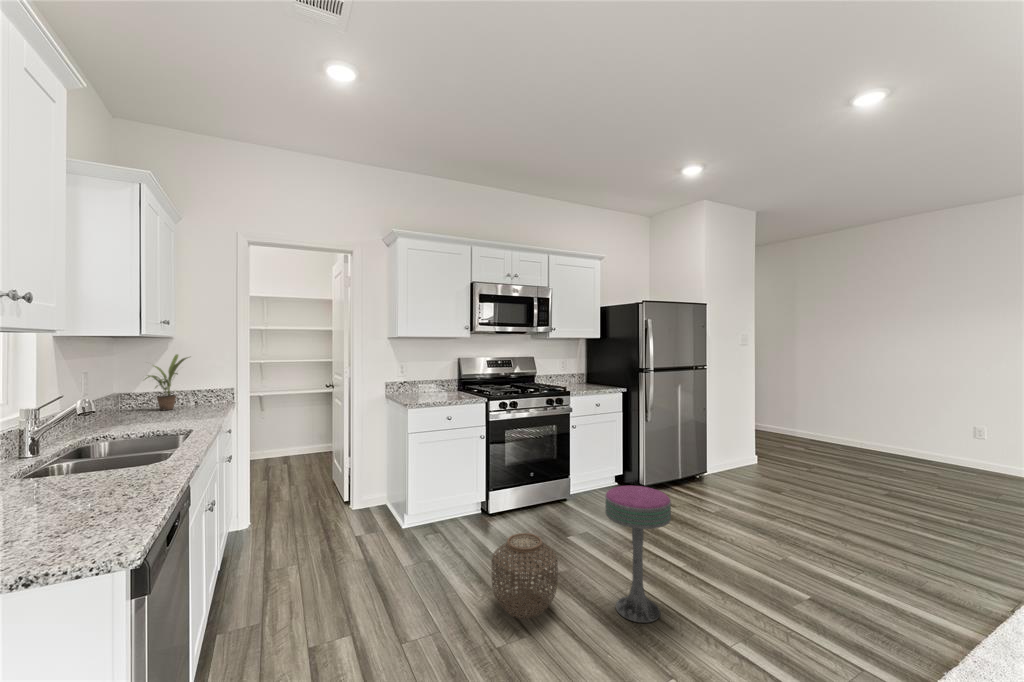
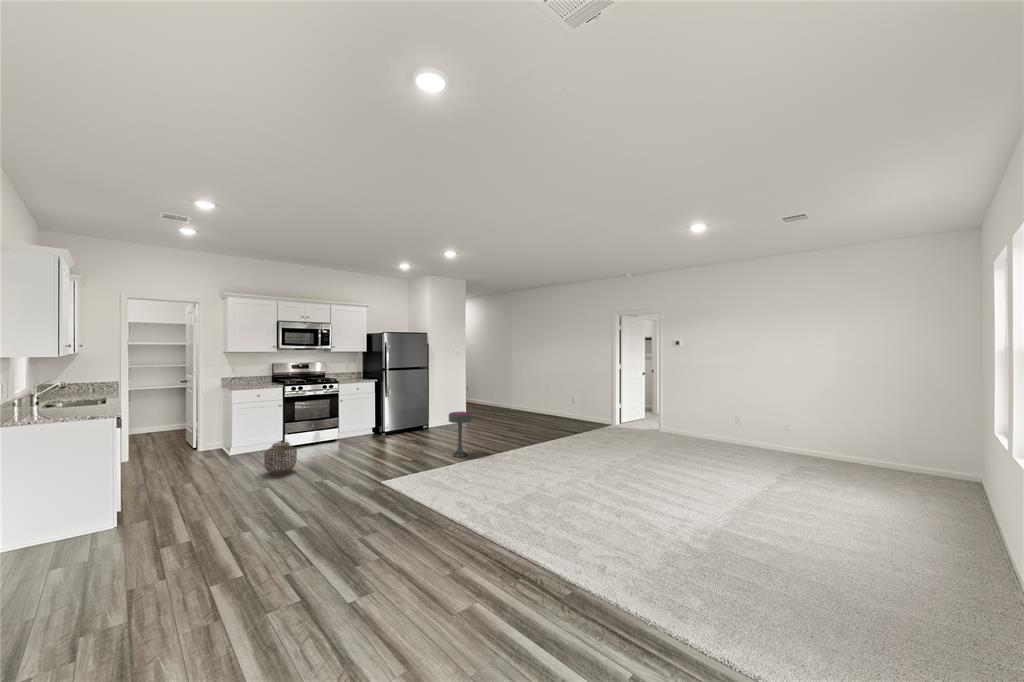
potted plant: present [145,354,189,410] -> none [61,364,94,395]
bar stool: present [605,486,671,623] -> present [449,411,471,457]

